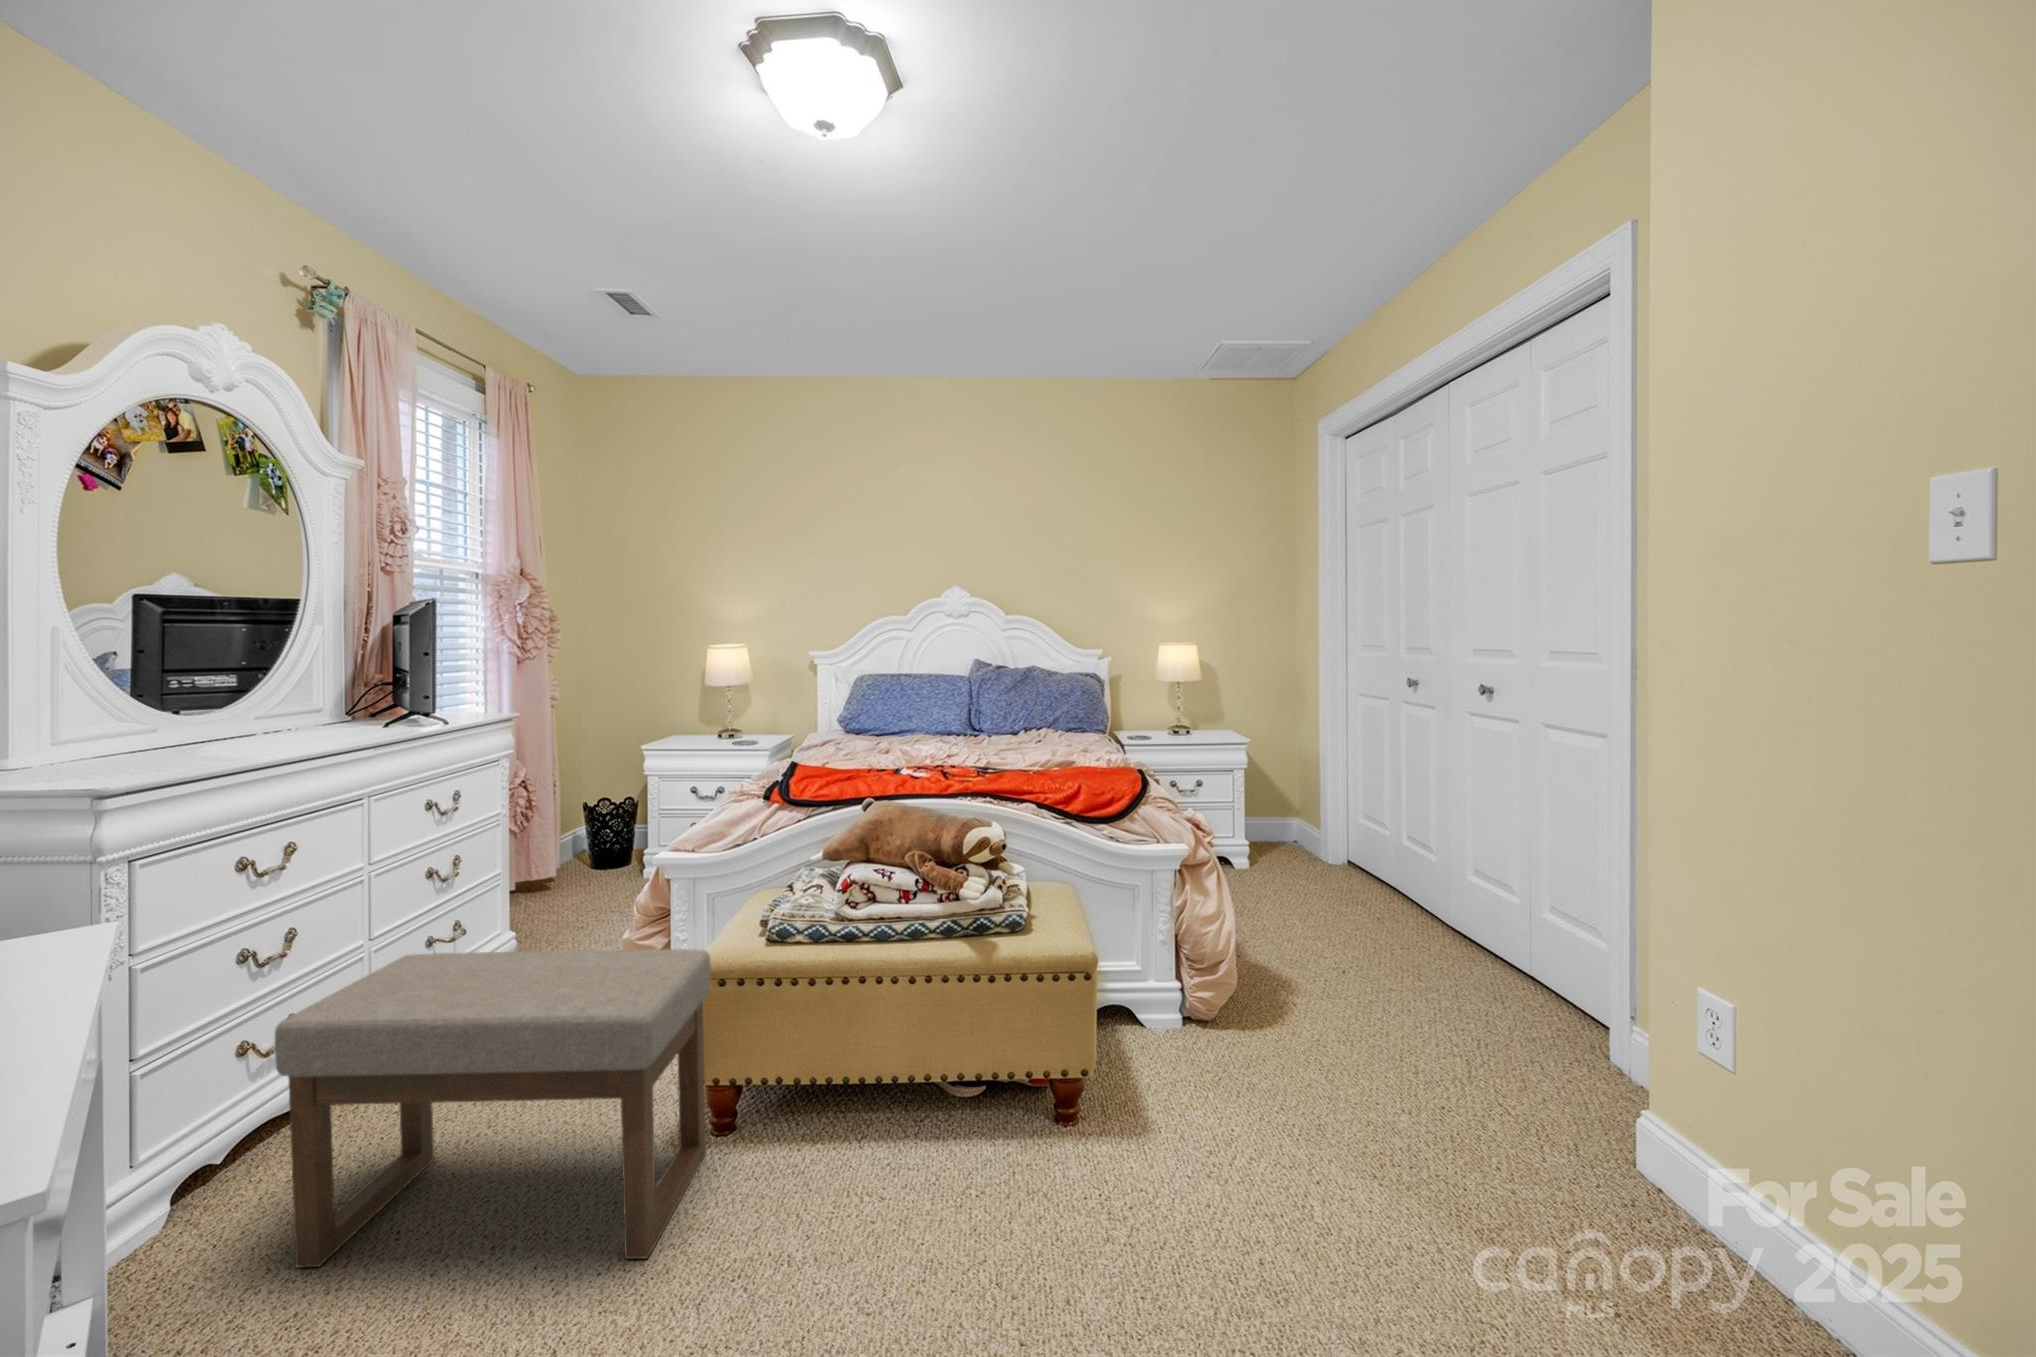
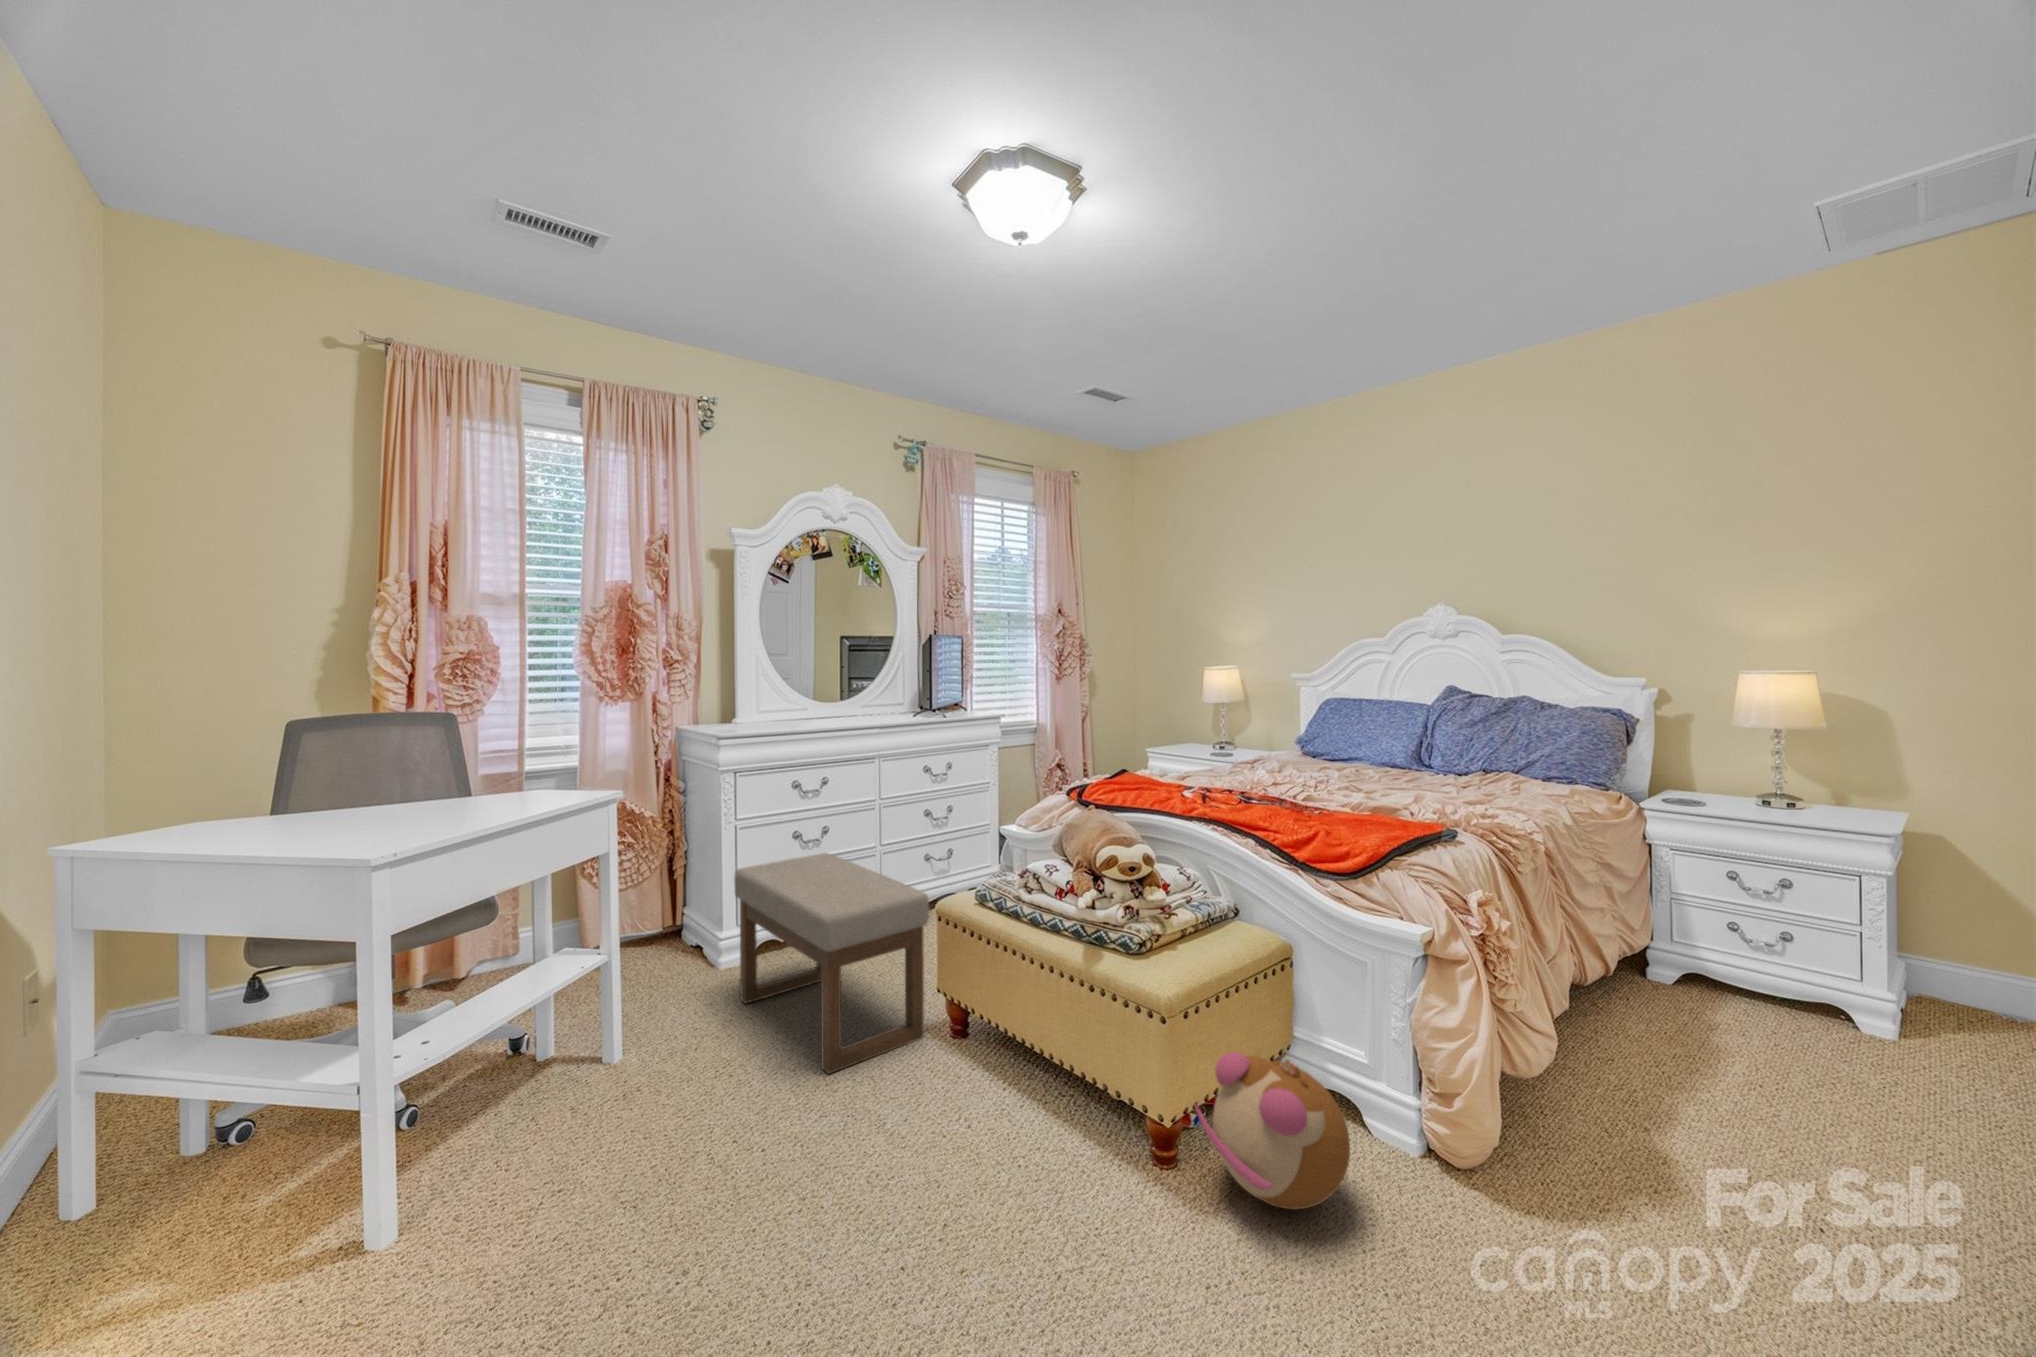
plush toy: none [1126,973,1249,1104] -> present [1195,1052,1350,1209]

